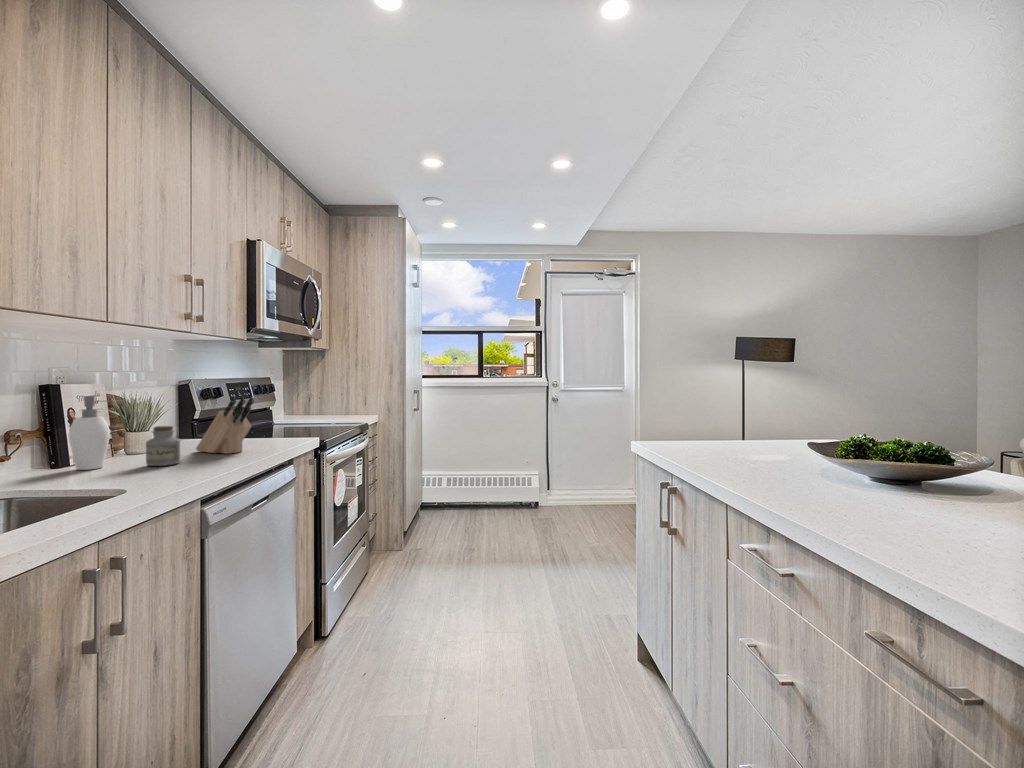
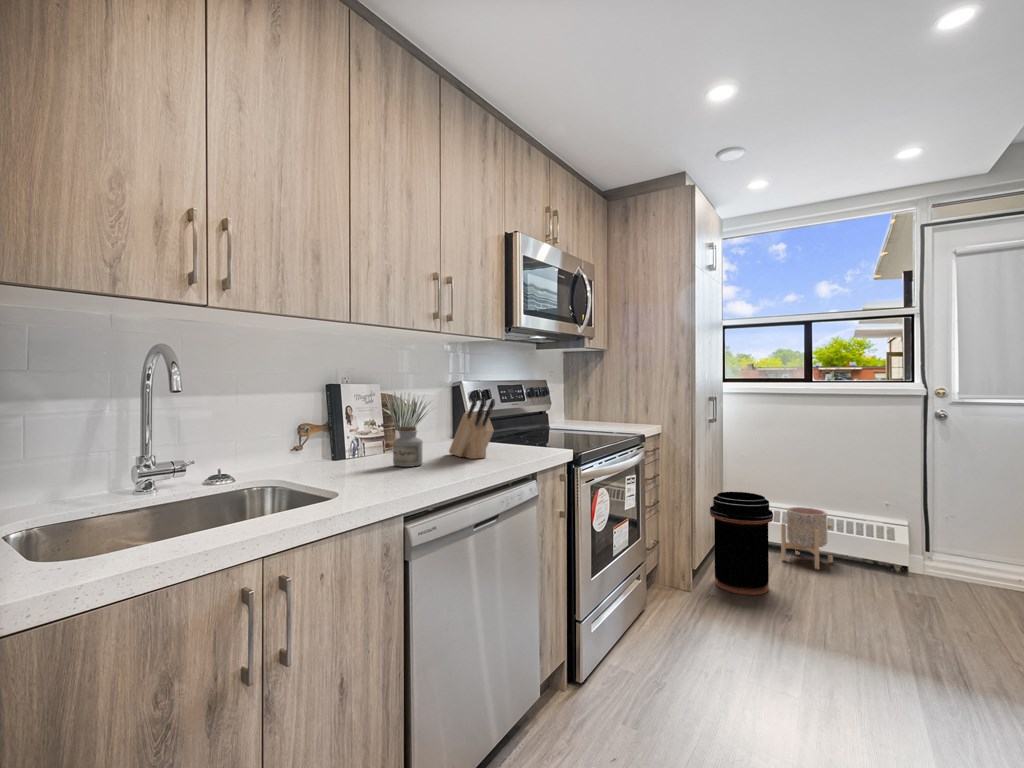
soap dispenser: present [69,396,110,470] -> none [338,395,370,465]
trash can: none [416,466,462,545] -> present [710,492,773,595]
planter: none [465,473,498,518] -> present [781,507,833,569]

